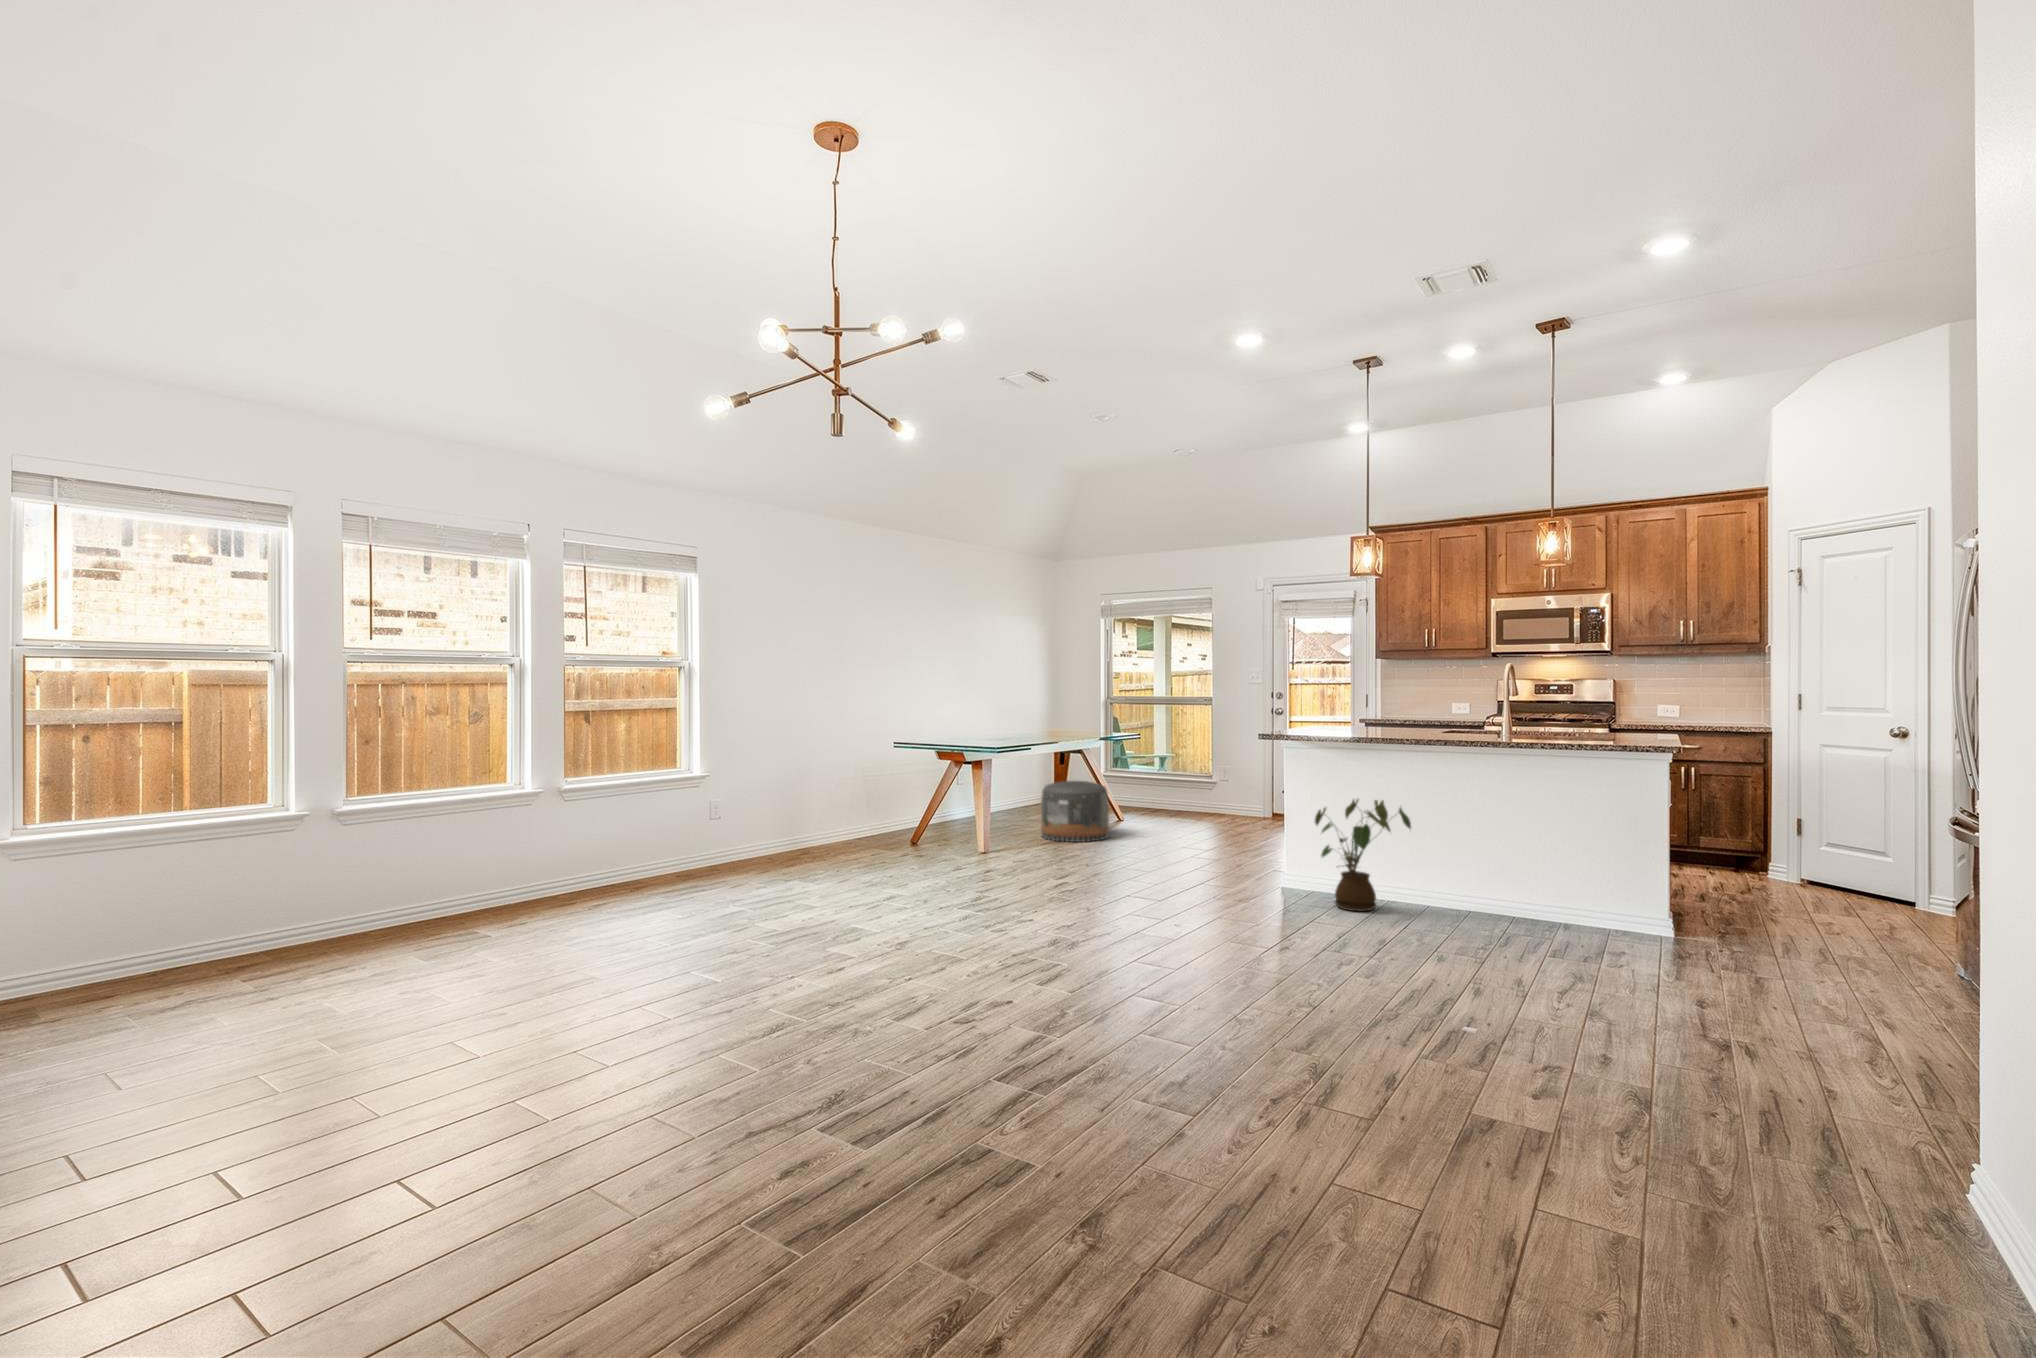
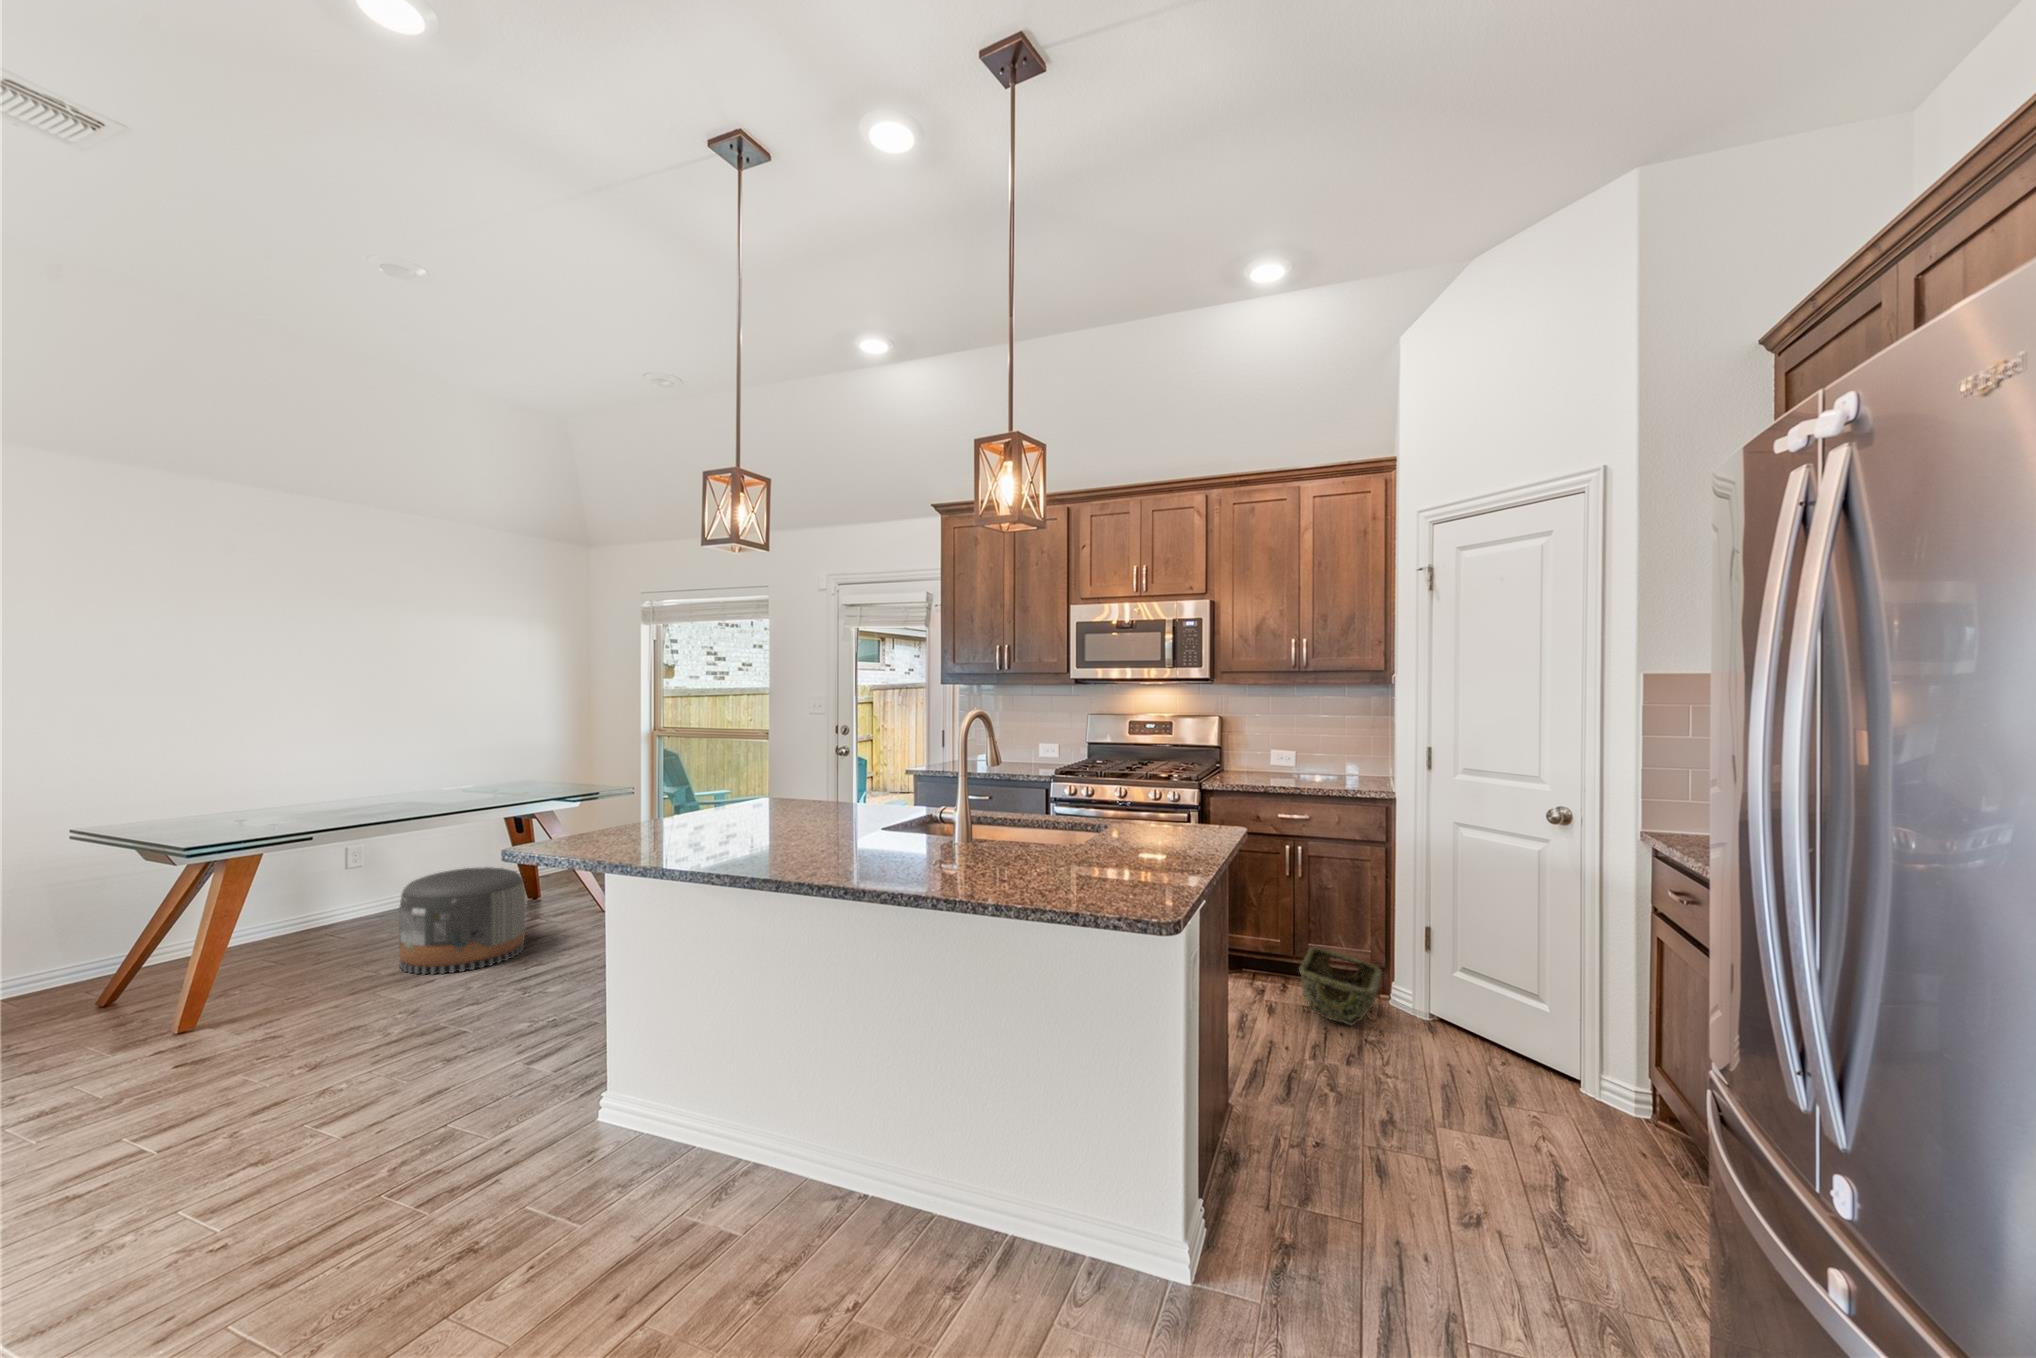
house plant: present [1315,800,1411,911] -> none [557,971,756,1217]
woven basket: none [1699,838,1761,881] -> present [1299,947,1381,1026]

